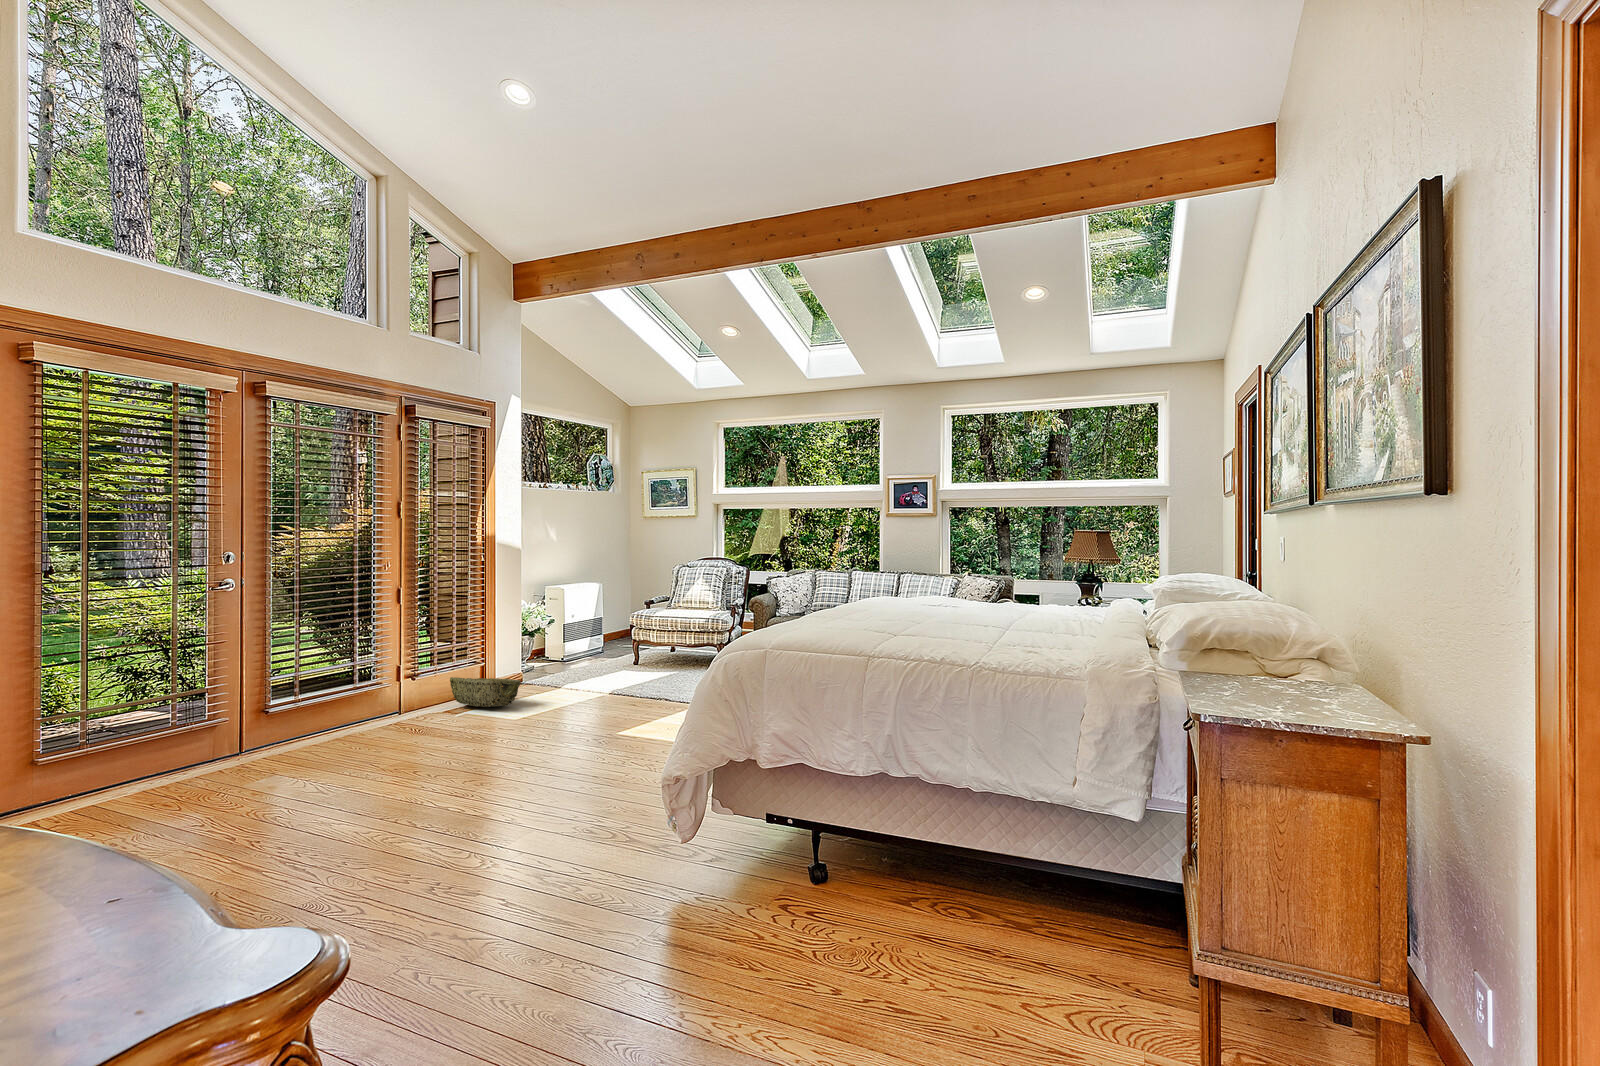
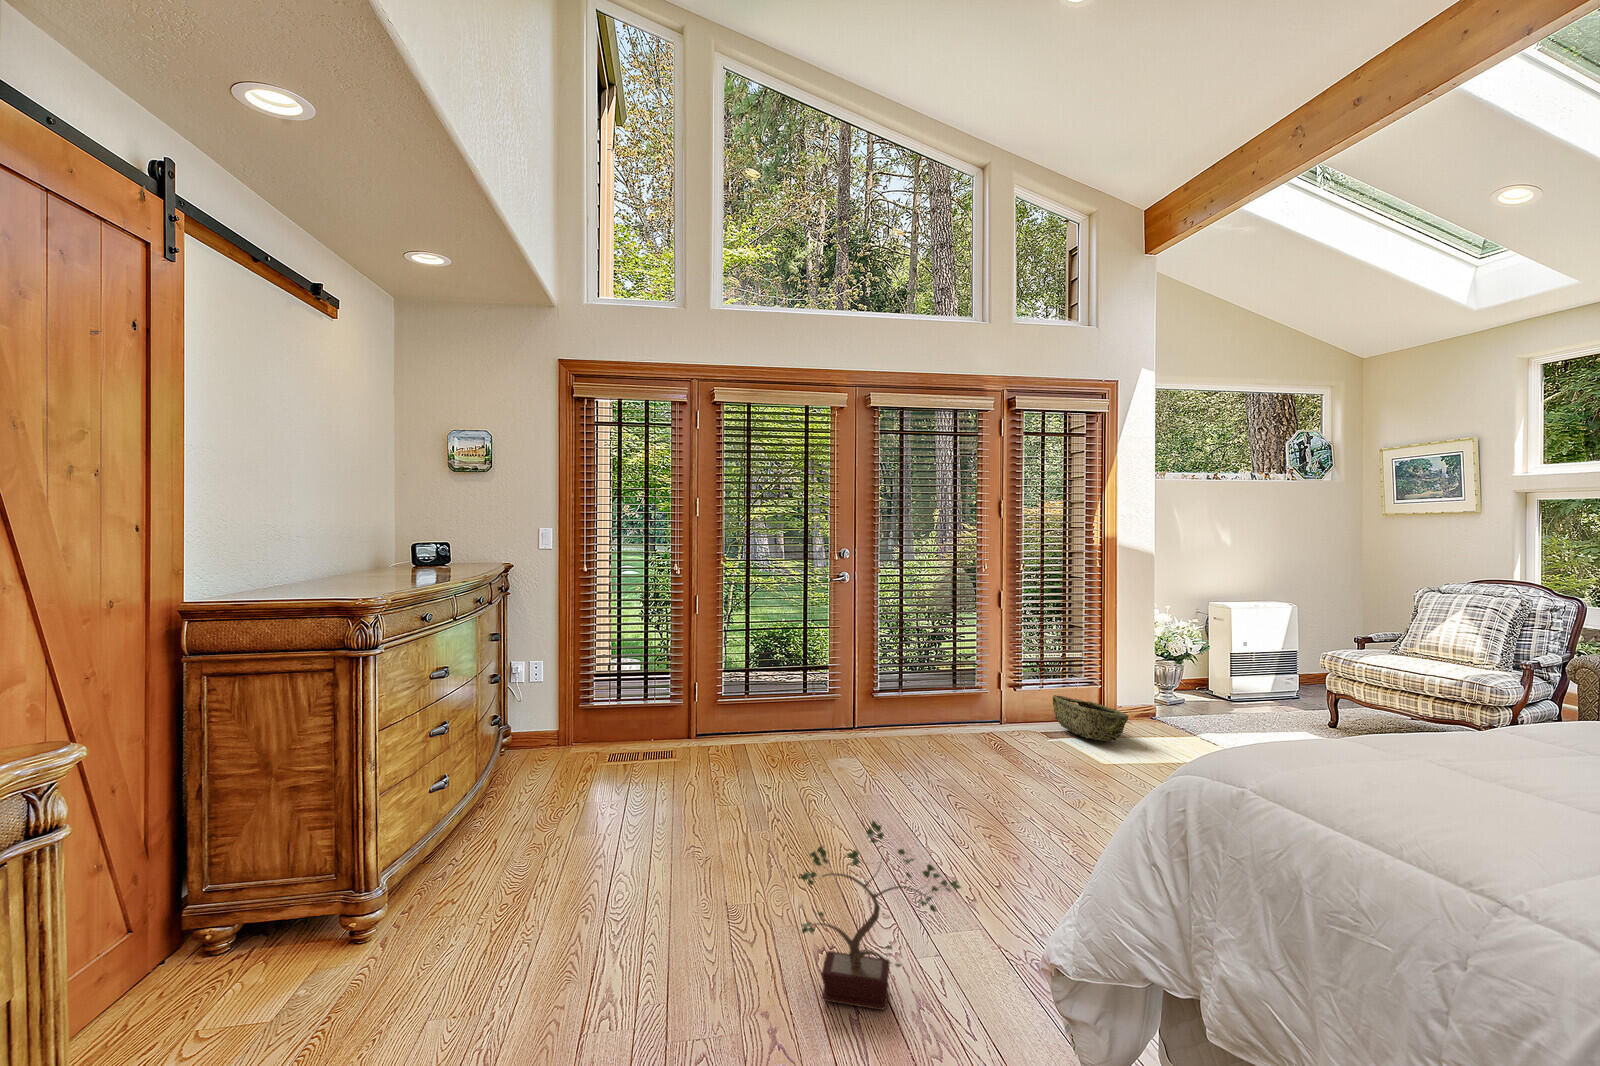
potted plant: none [431,753,568,913] -> present [800,821,961,1010]

